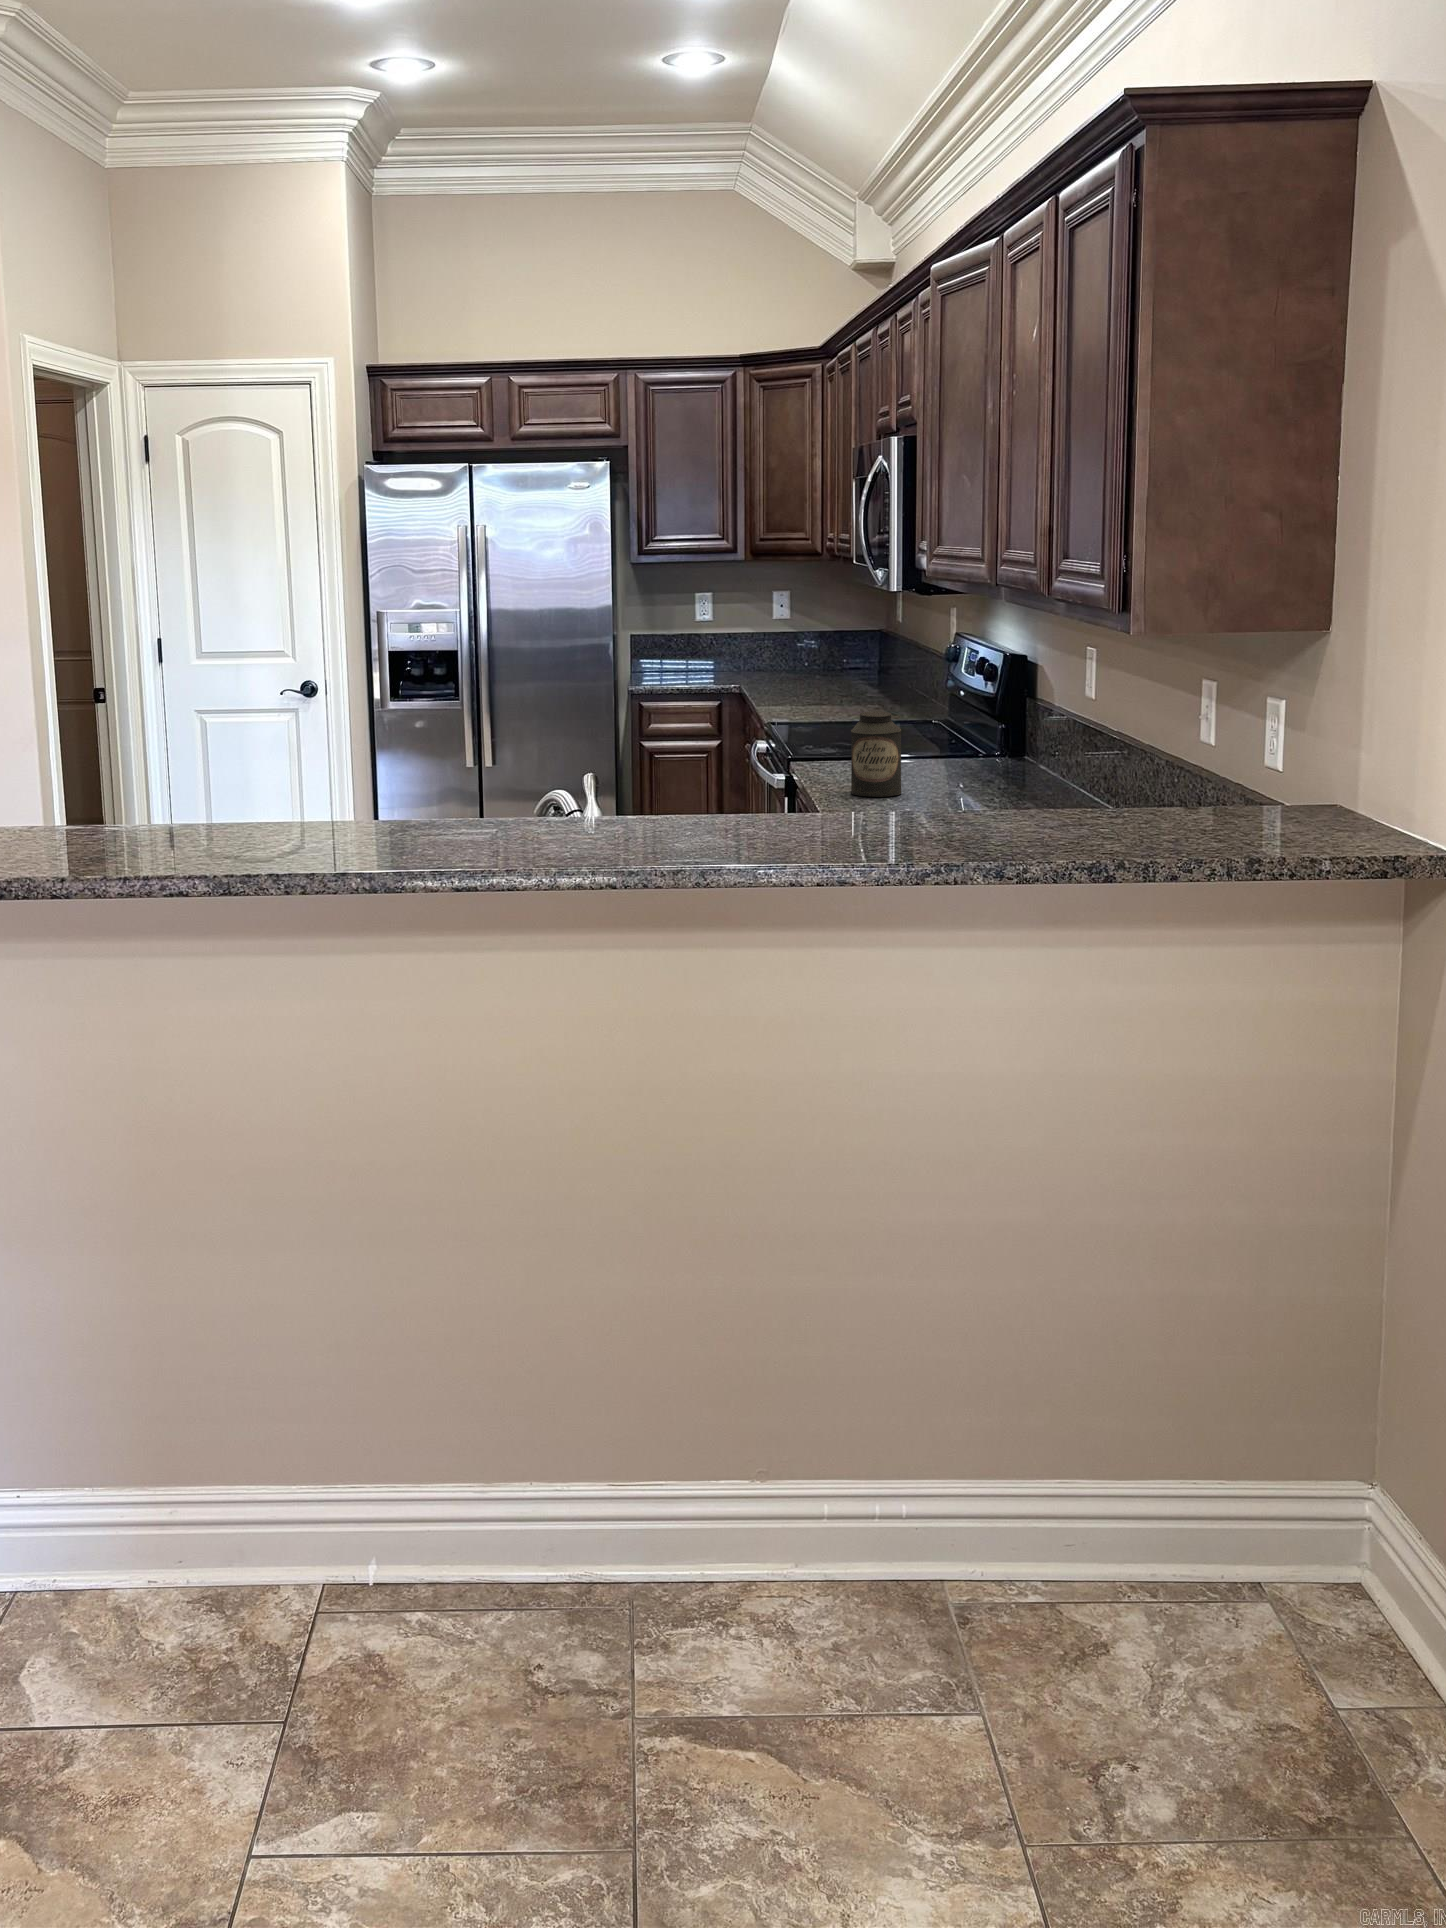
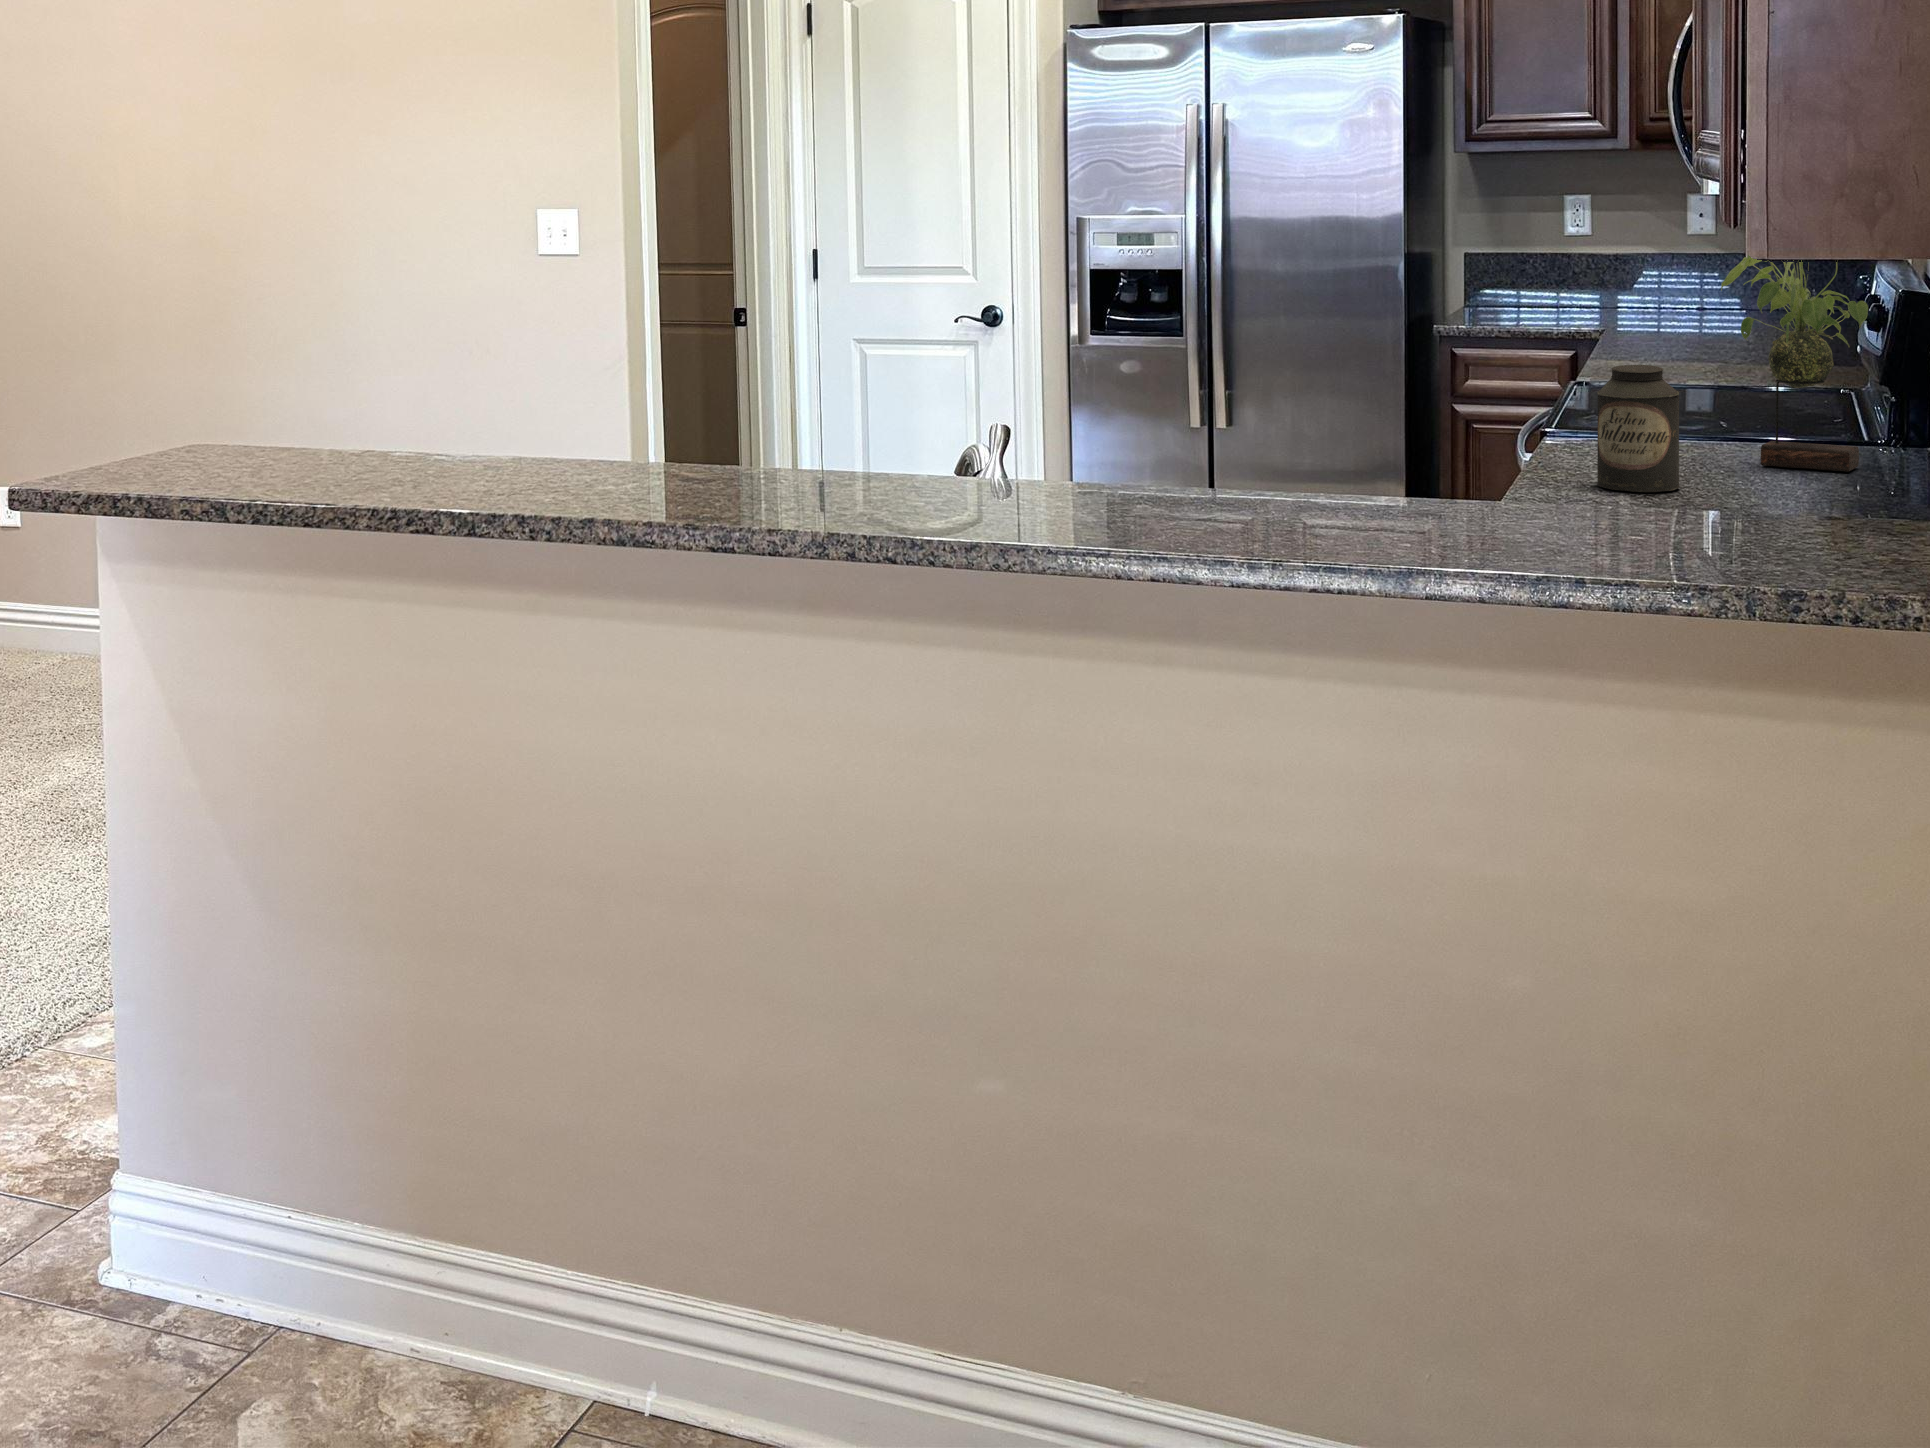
plant: none [897,603,1003,775] -> present [1721,255,1868,472]

